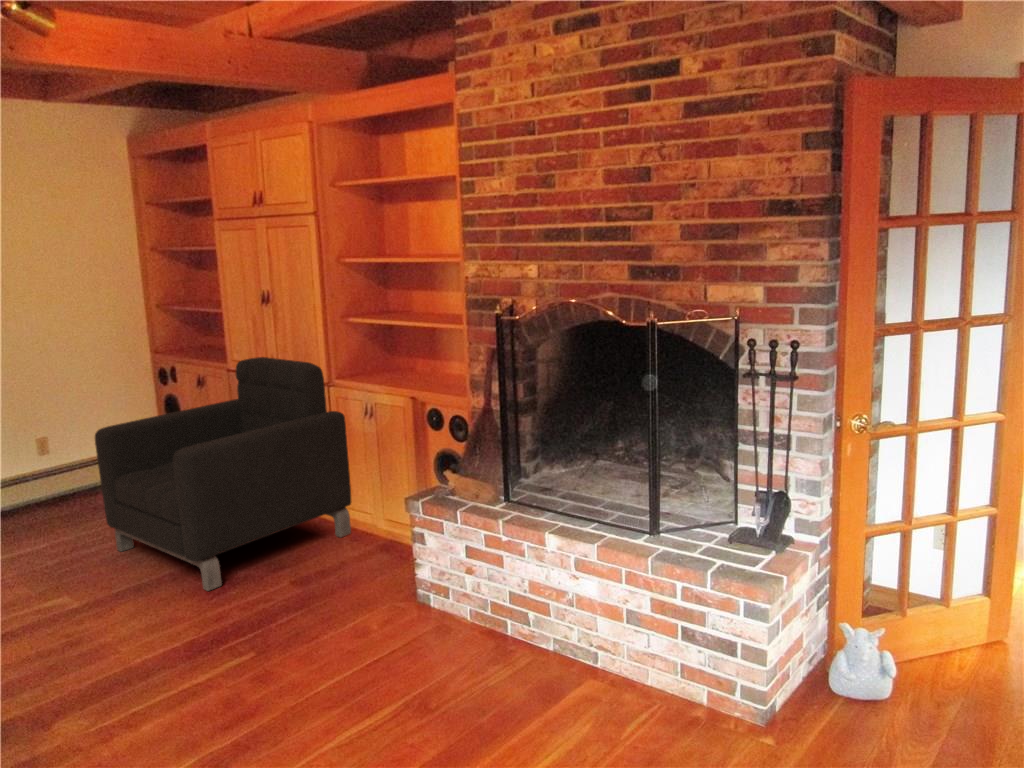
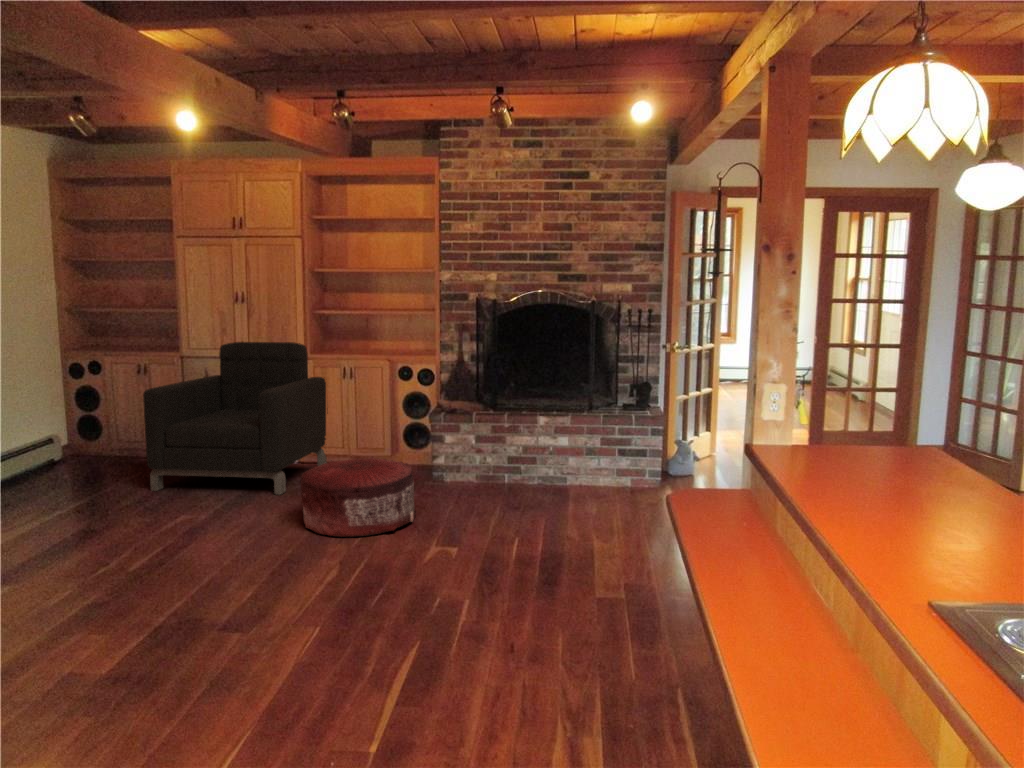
pouf: none [79,577,274,735] -> present [300,457,416,537]

